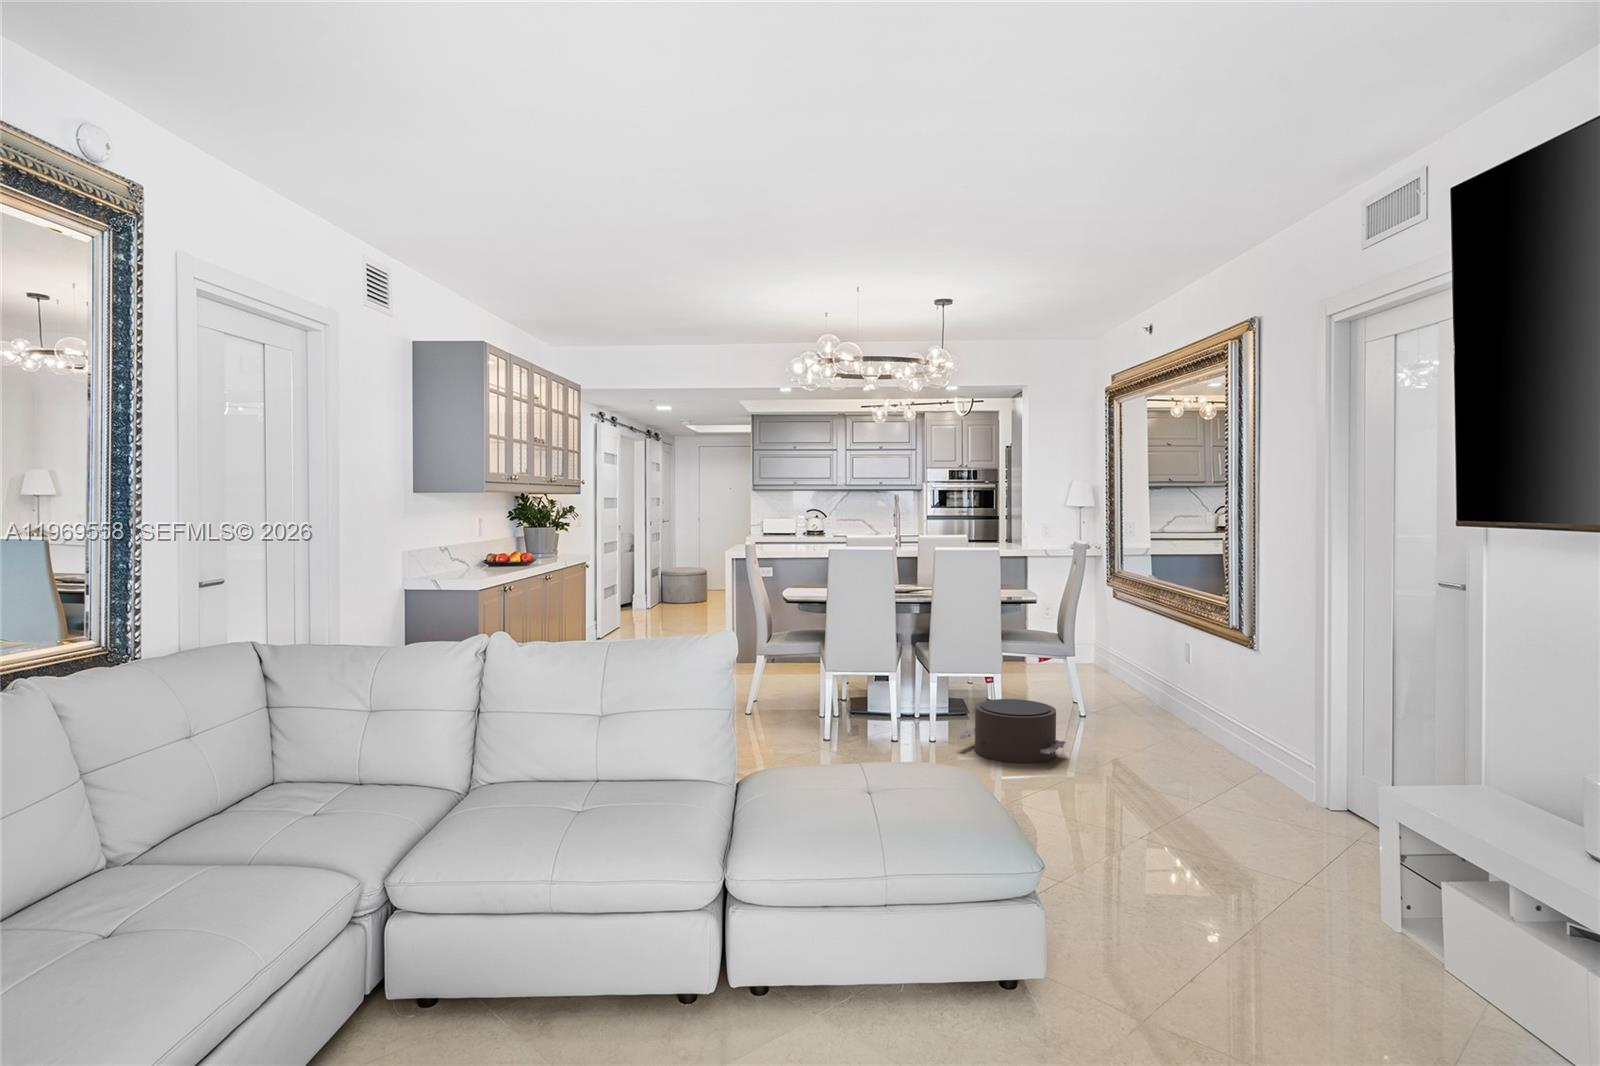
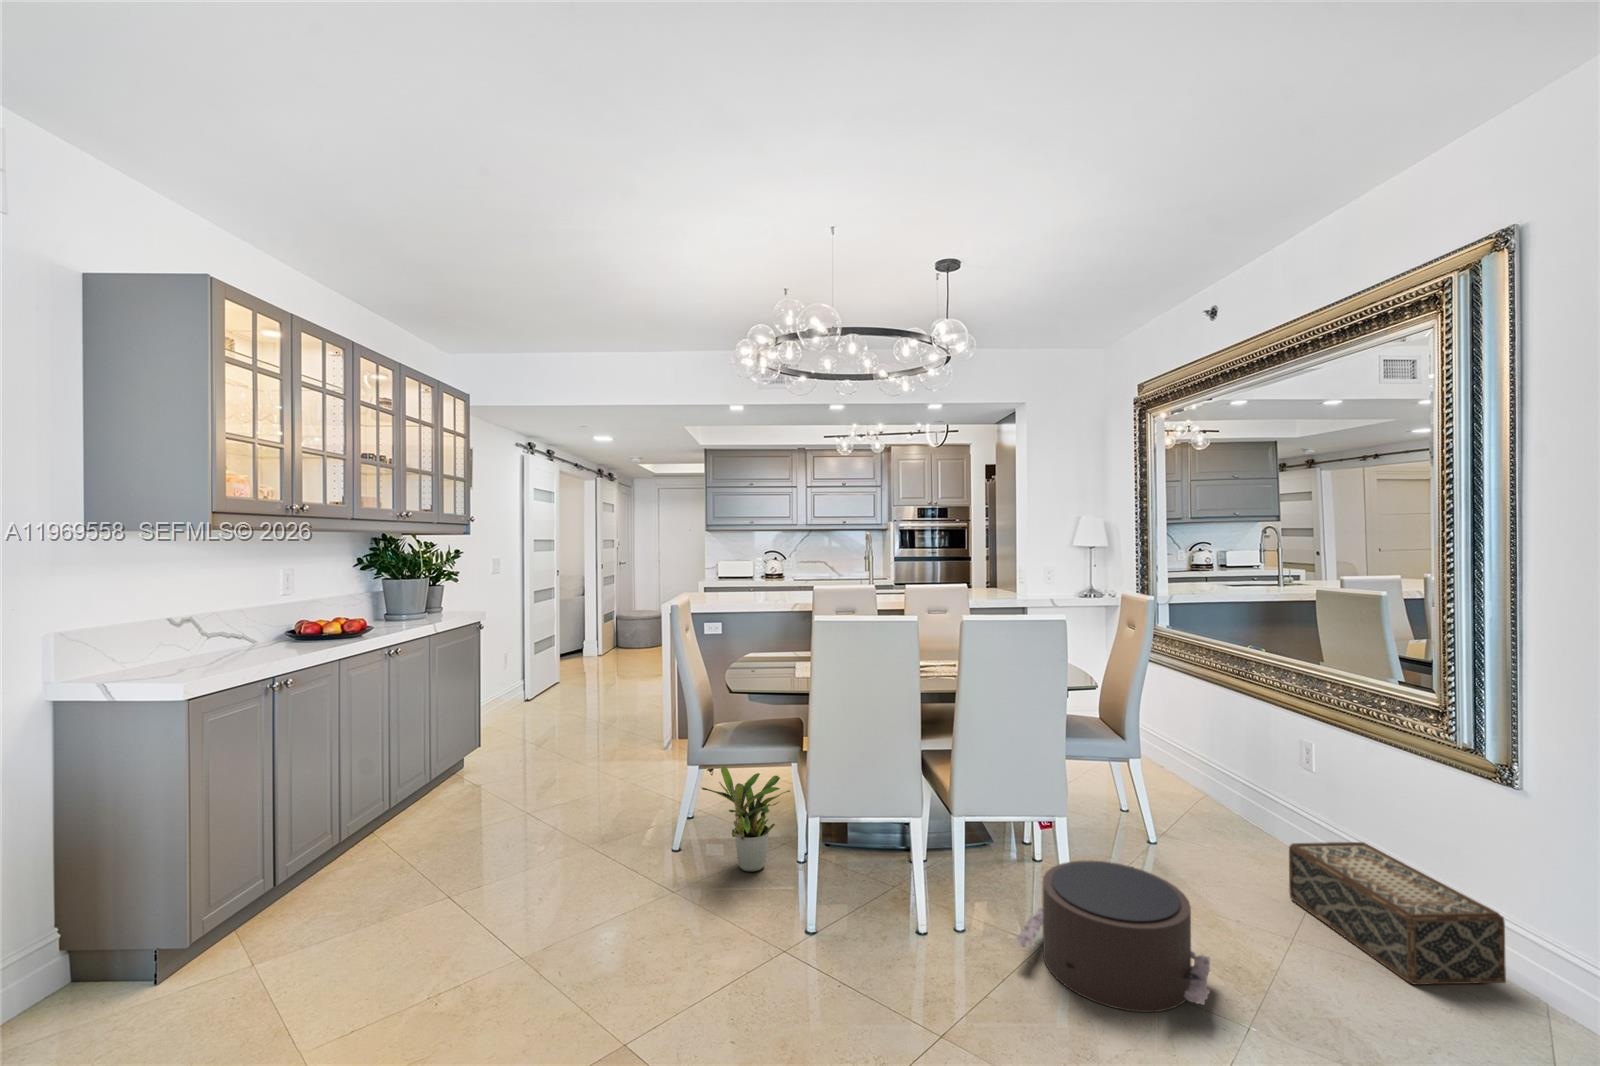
potted plant: none [768,653,827,720] -> present [701,766,790,872]
woven basket: none [1147,698,1238,759] -> present [1289,842,1506,985]

